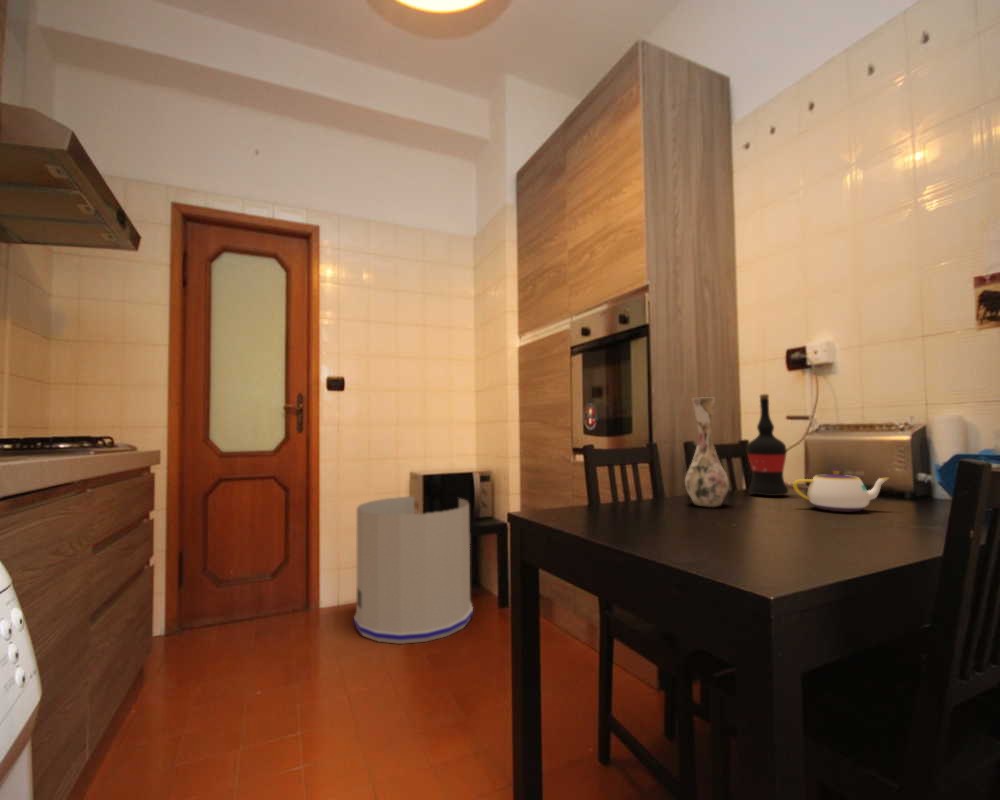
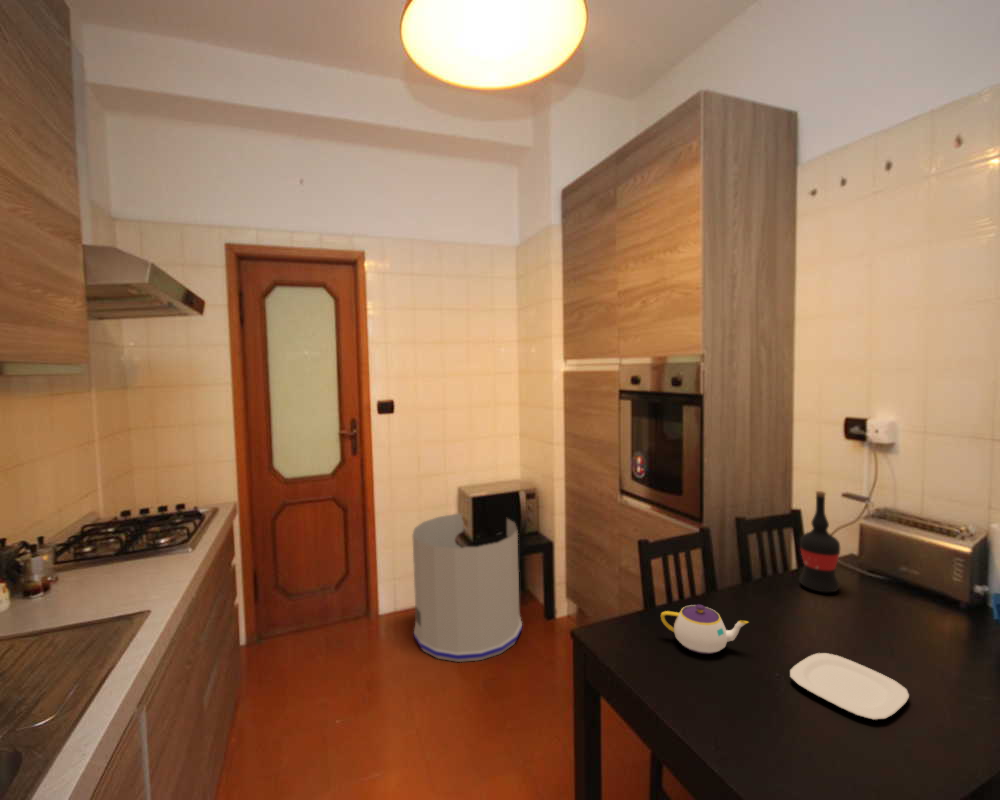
vase: present [685,398,729,507] -> none [738,512,781,620]
teapot: present [793,468,888,512] -> present [661,605,748,654]
plate: none [736,511,857,537] -> present [790,653,909,720]

